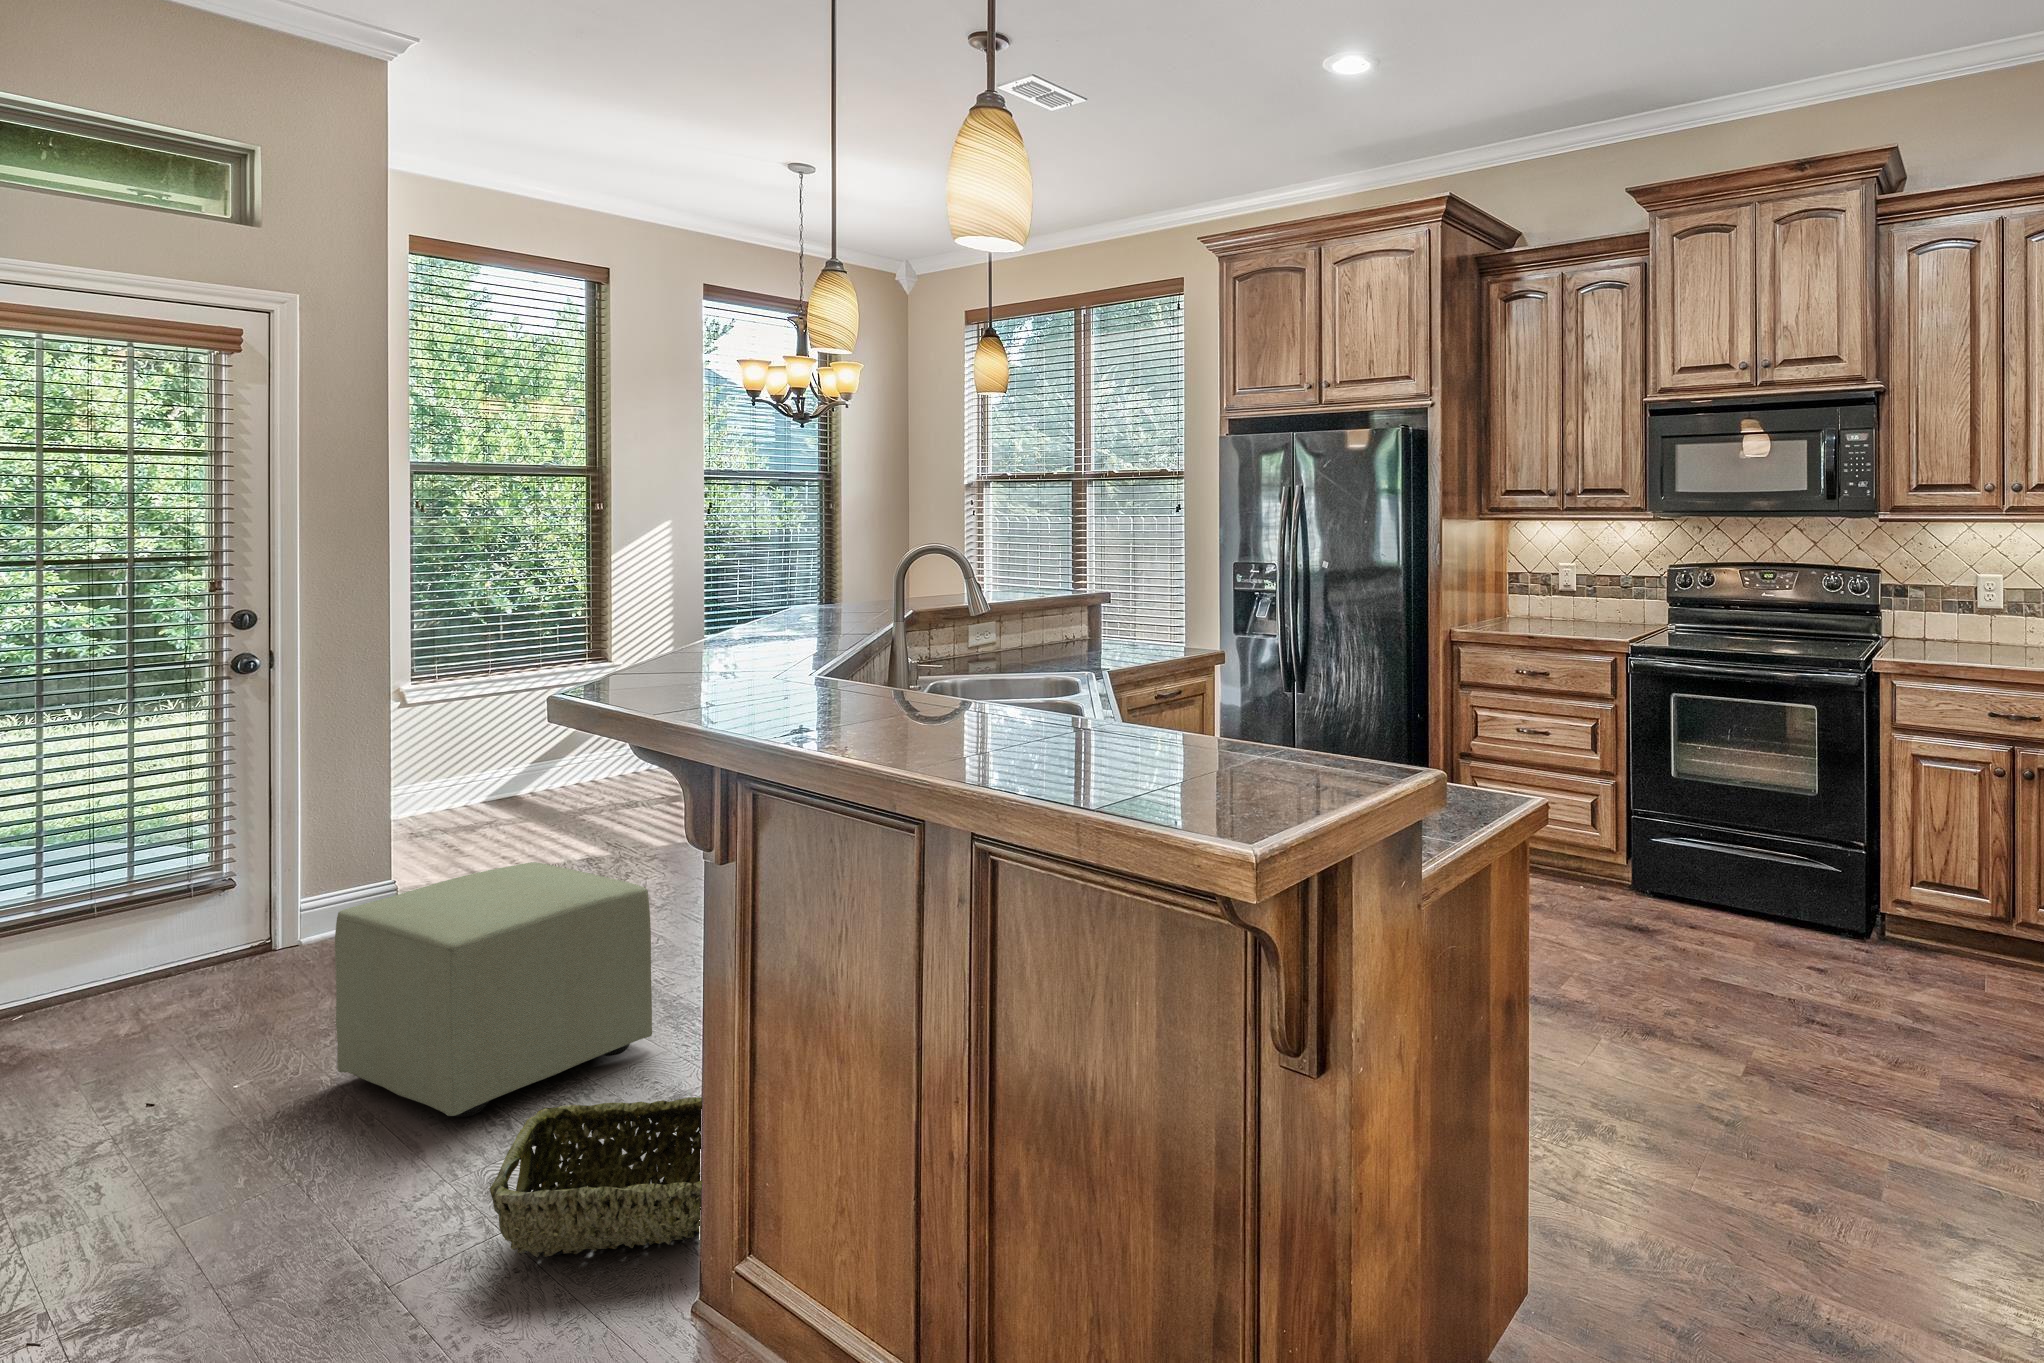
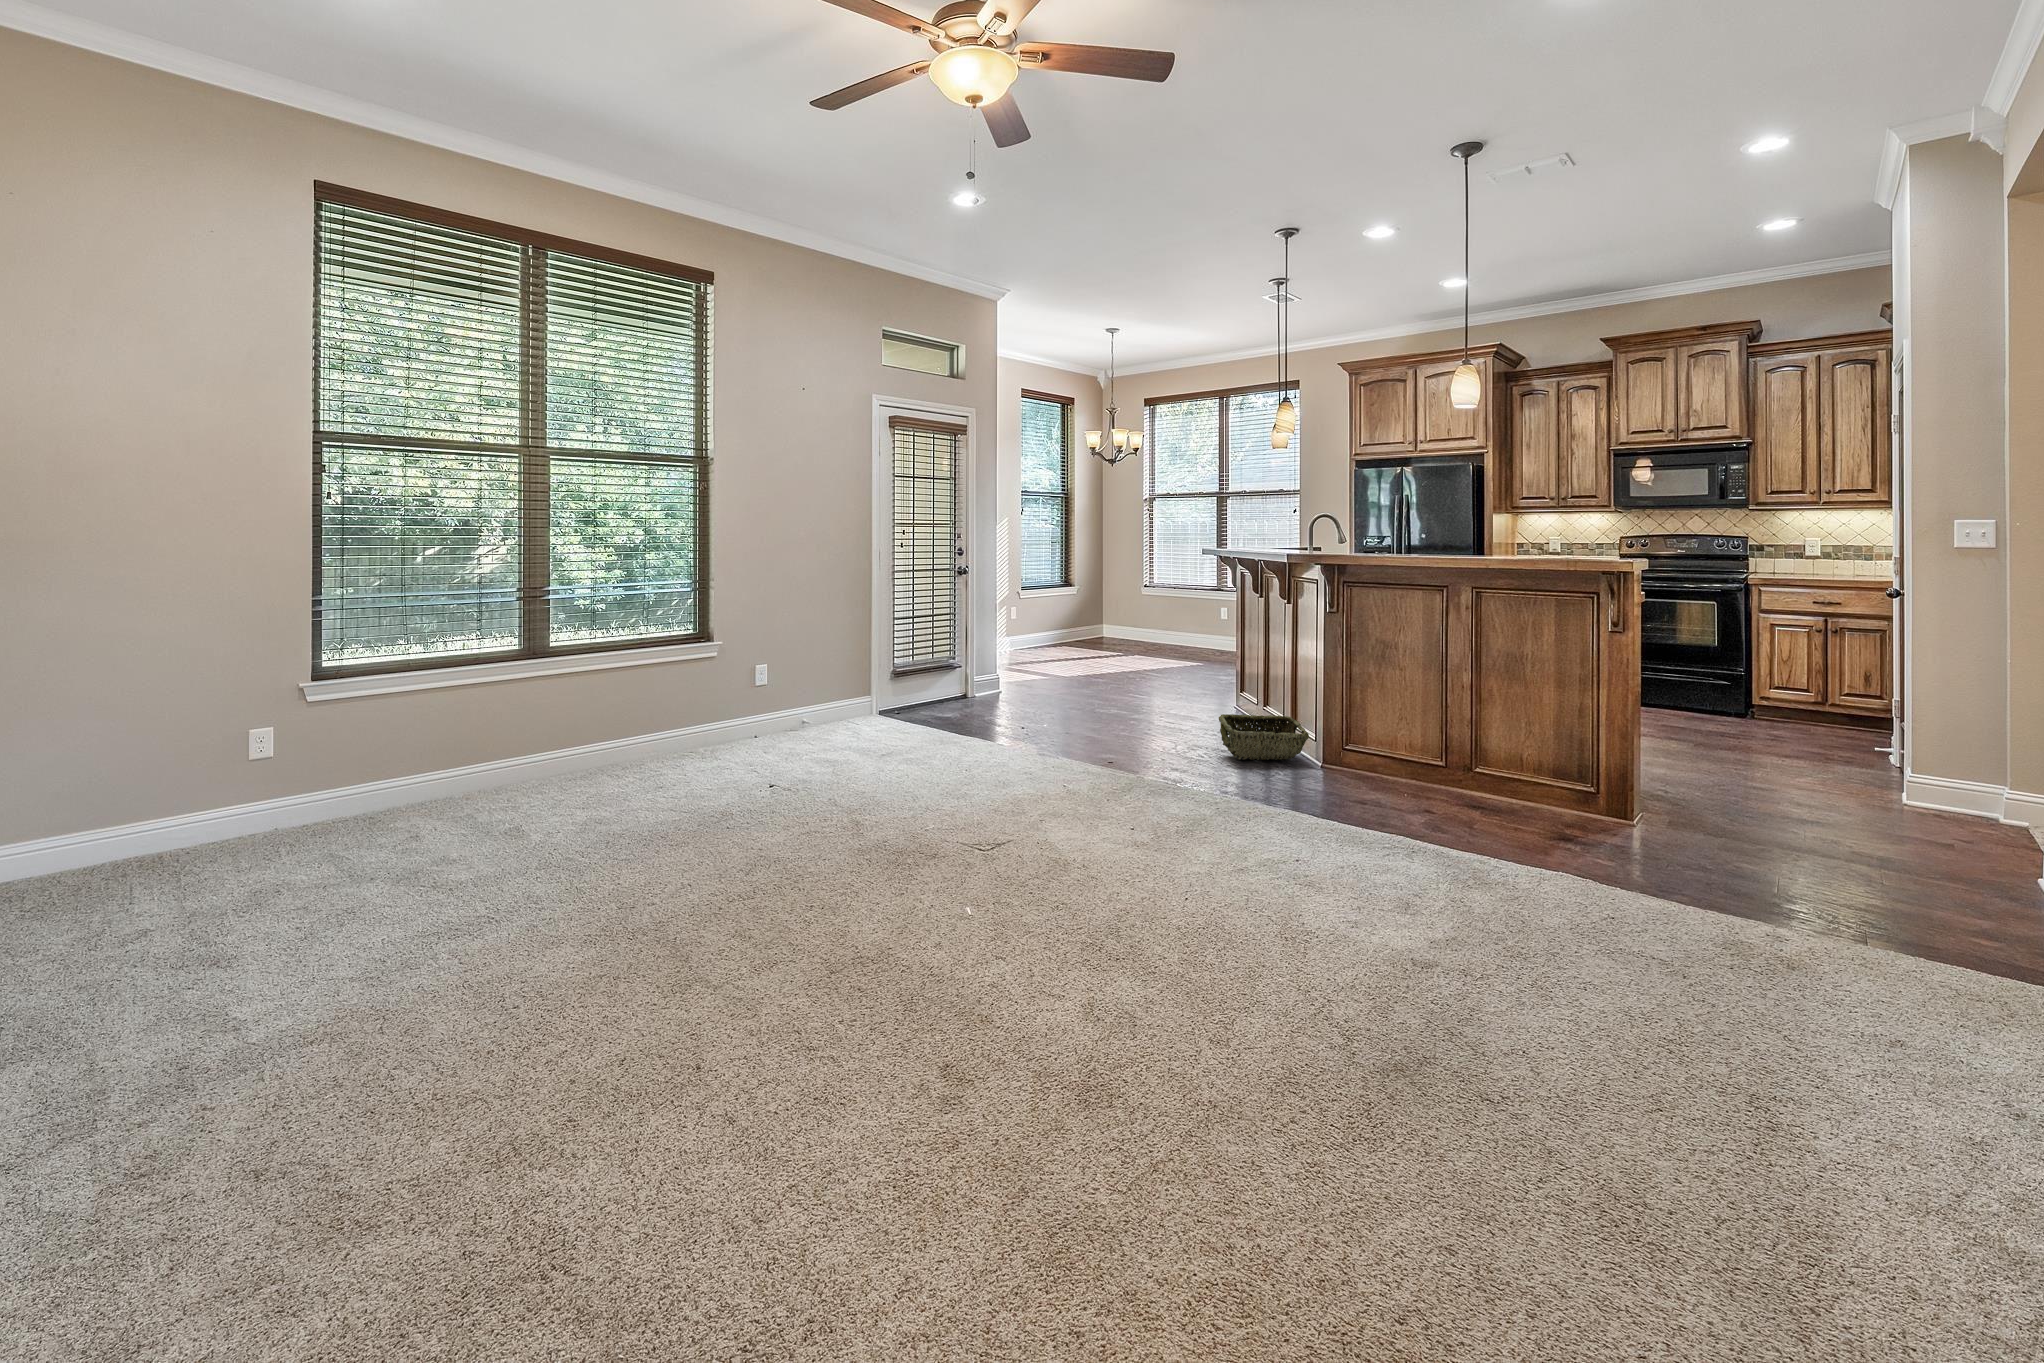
ottoman: present [335,862,652,1117] -> none [1076,649,1190,735]

